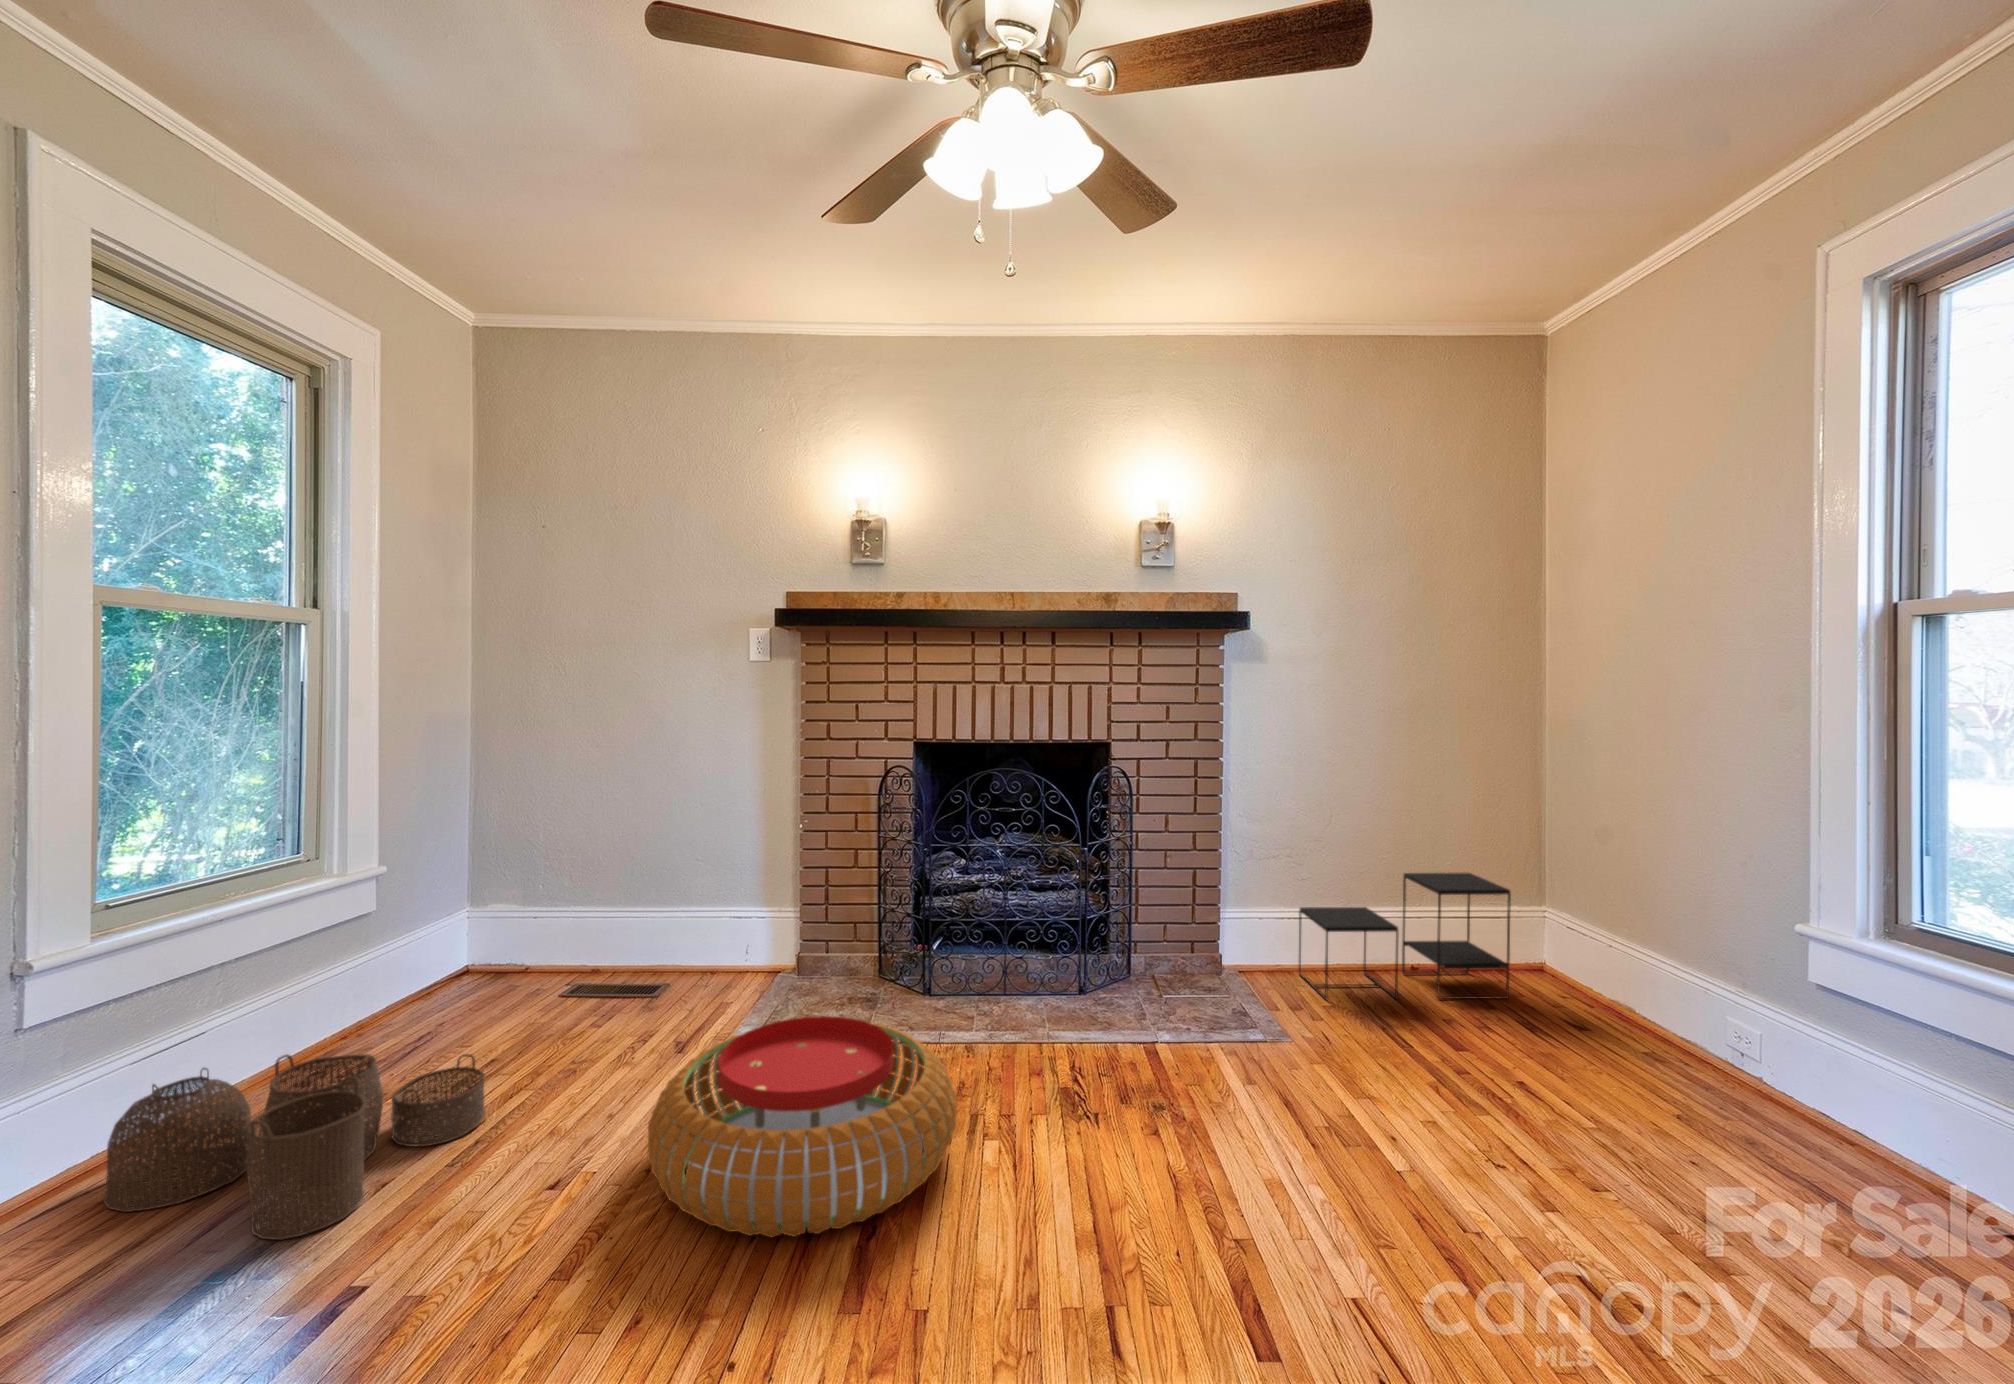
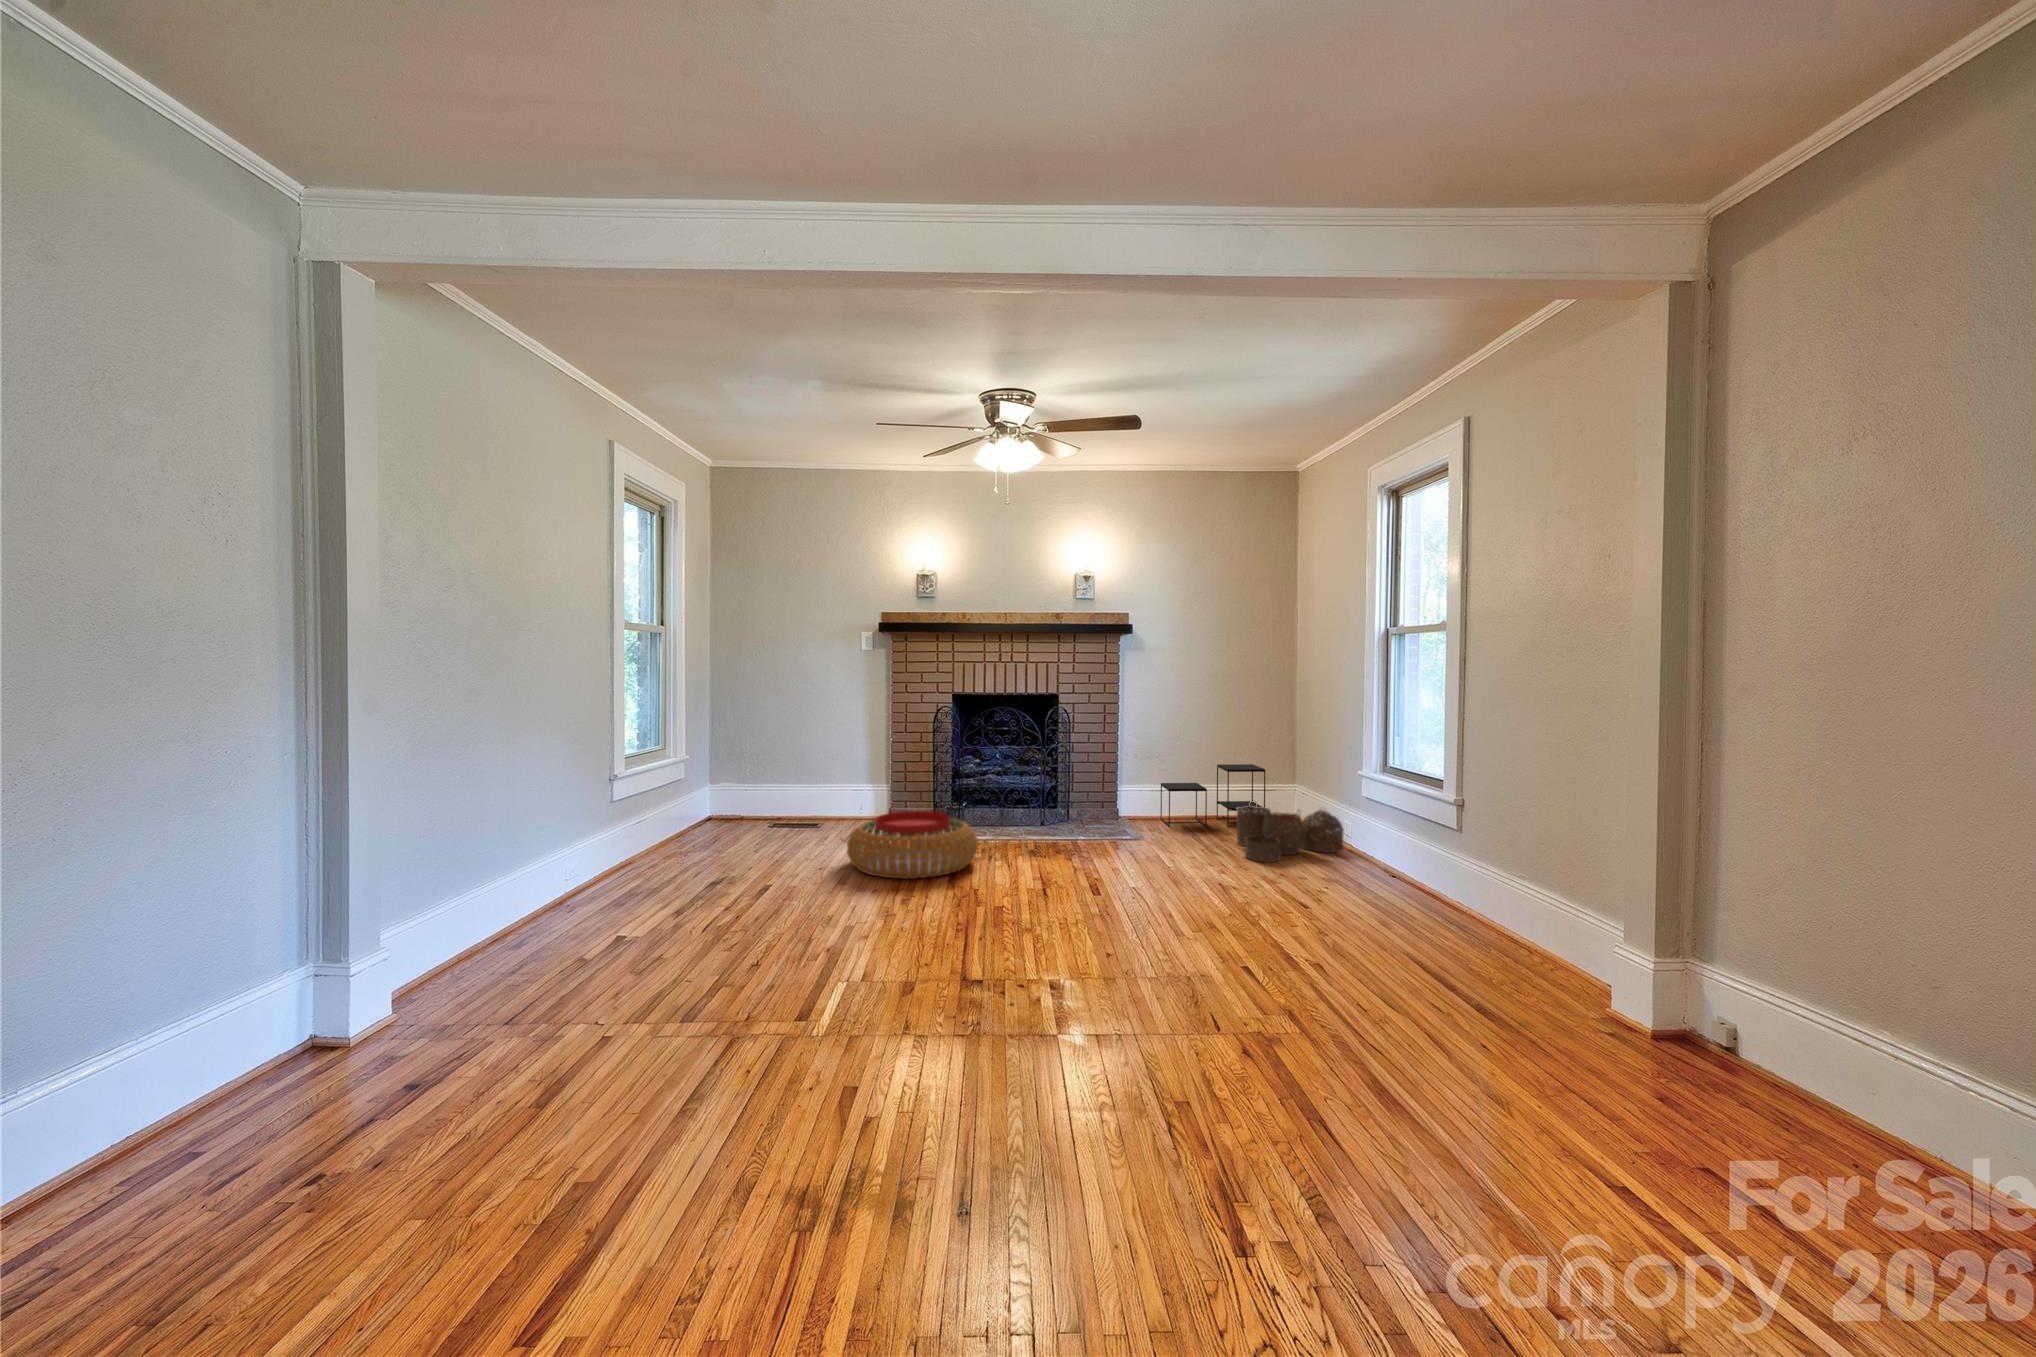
woven basket: present [103,1054,485,1240] -> present [1236,806,1344,862]

